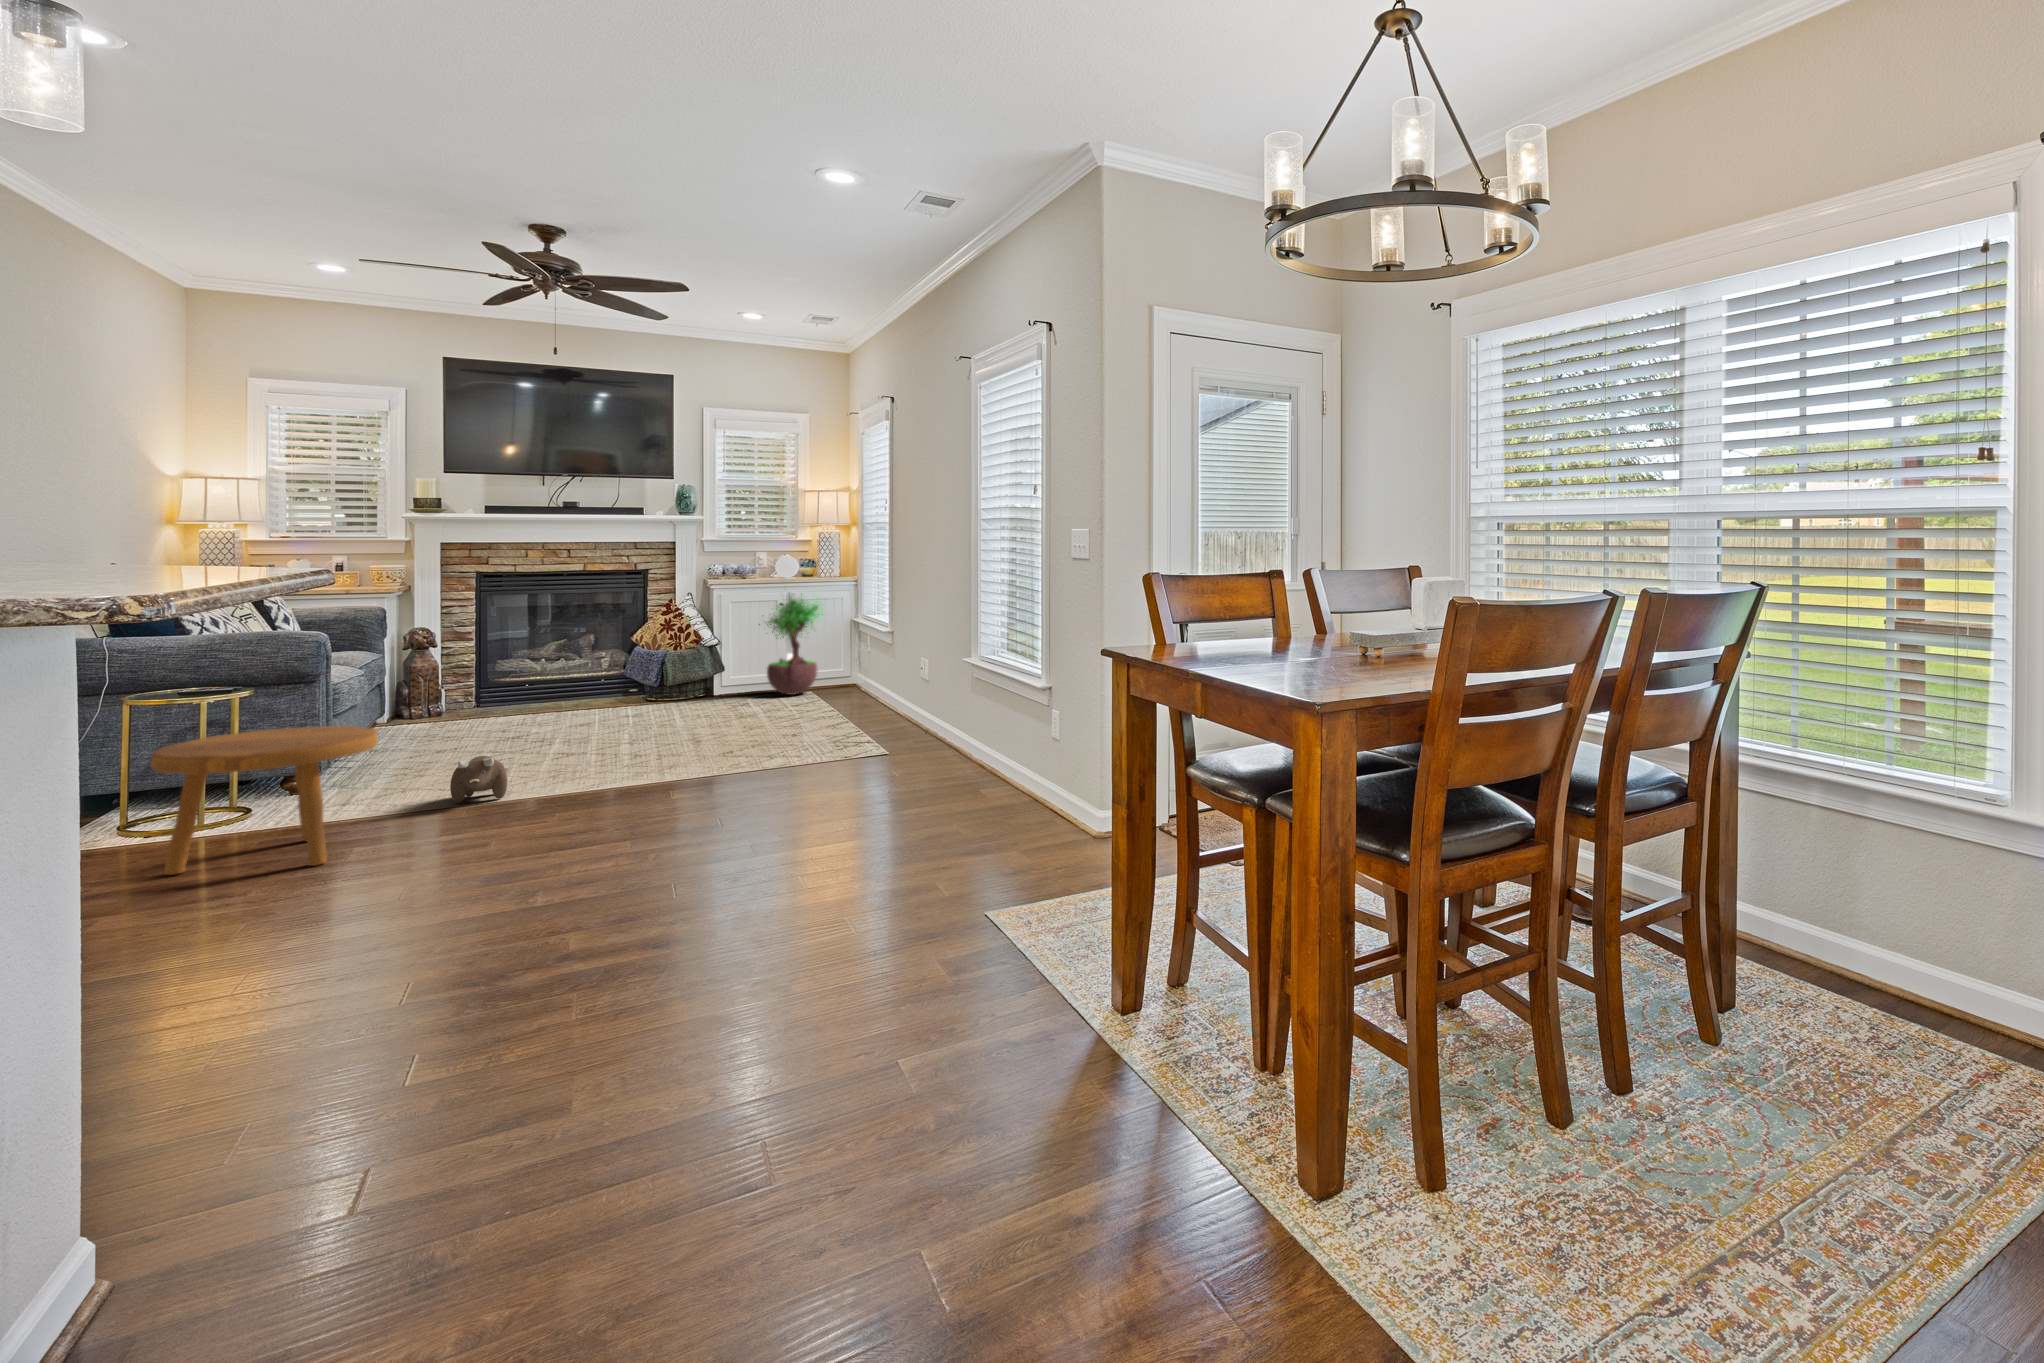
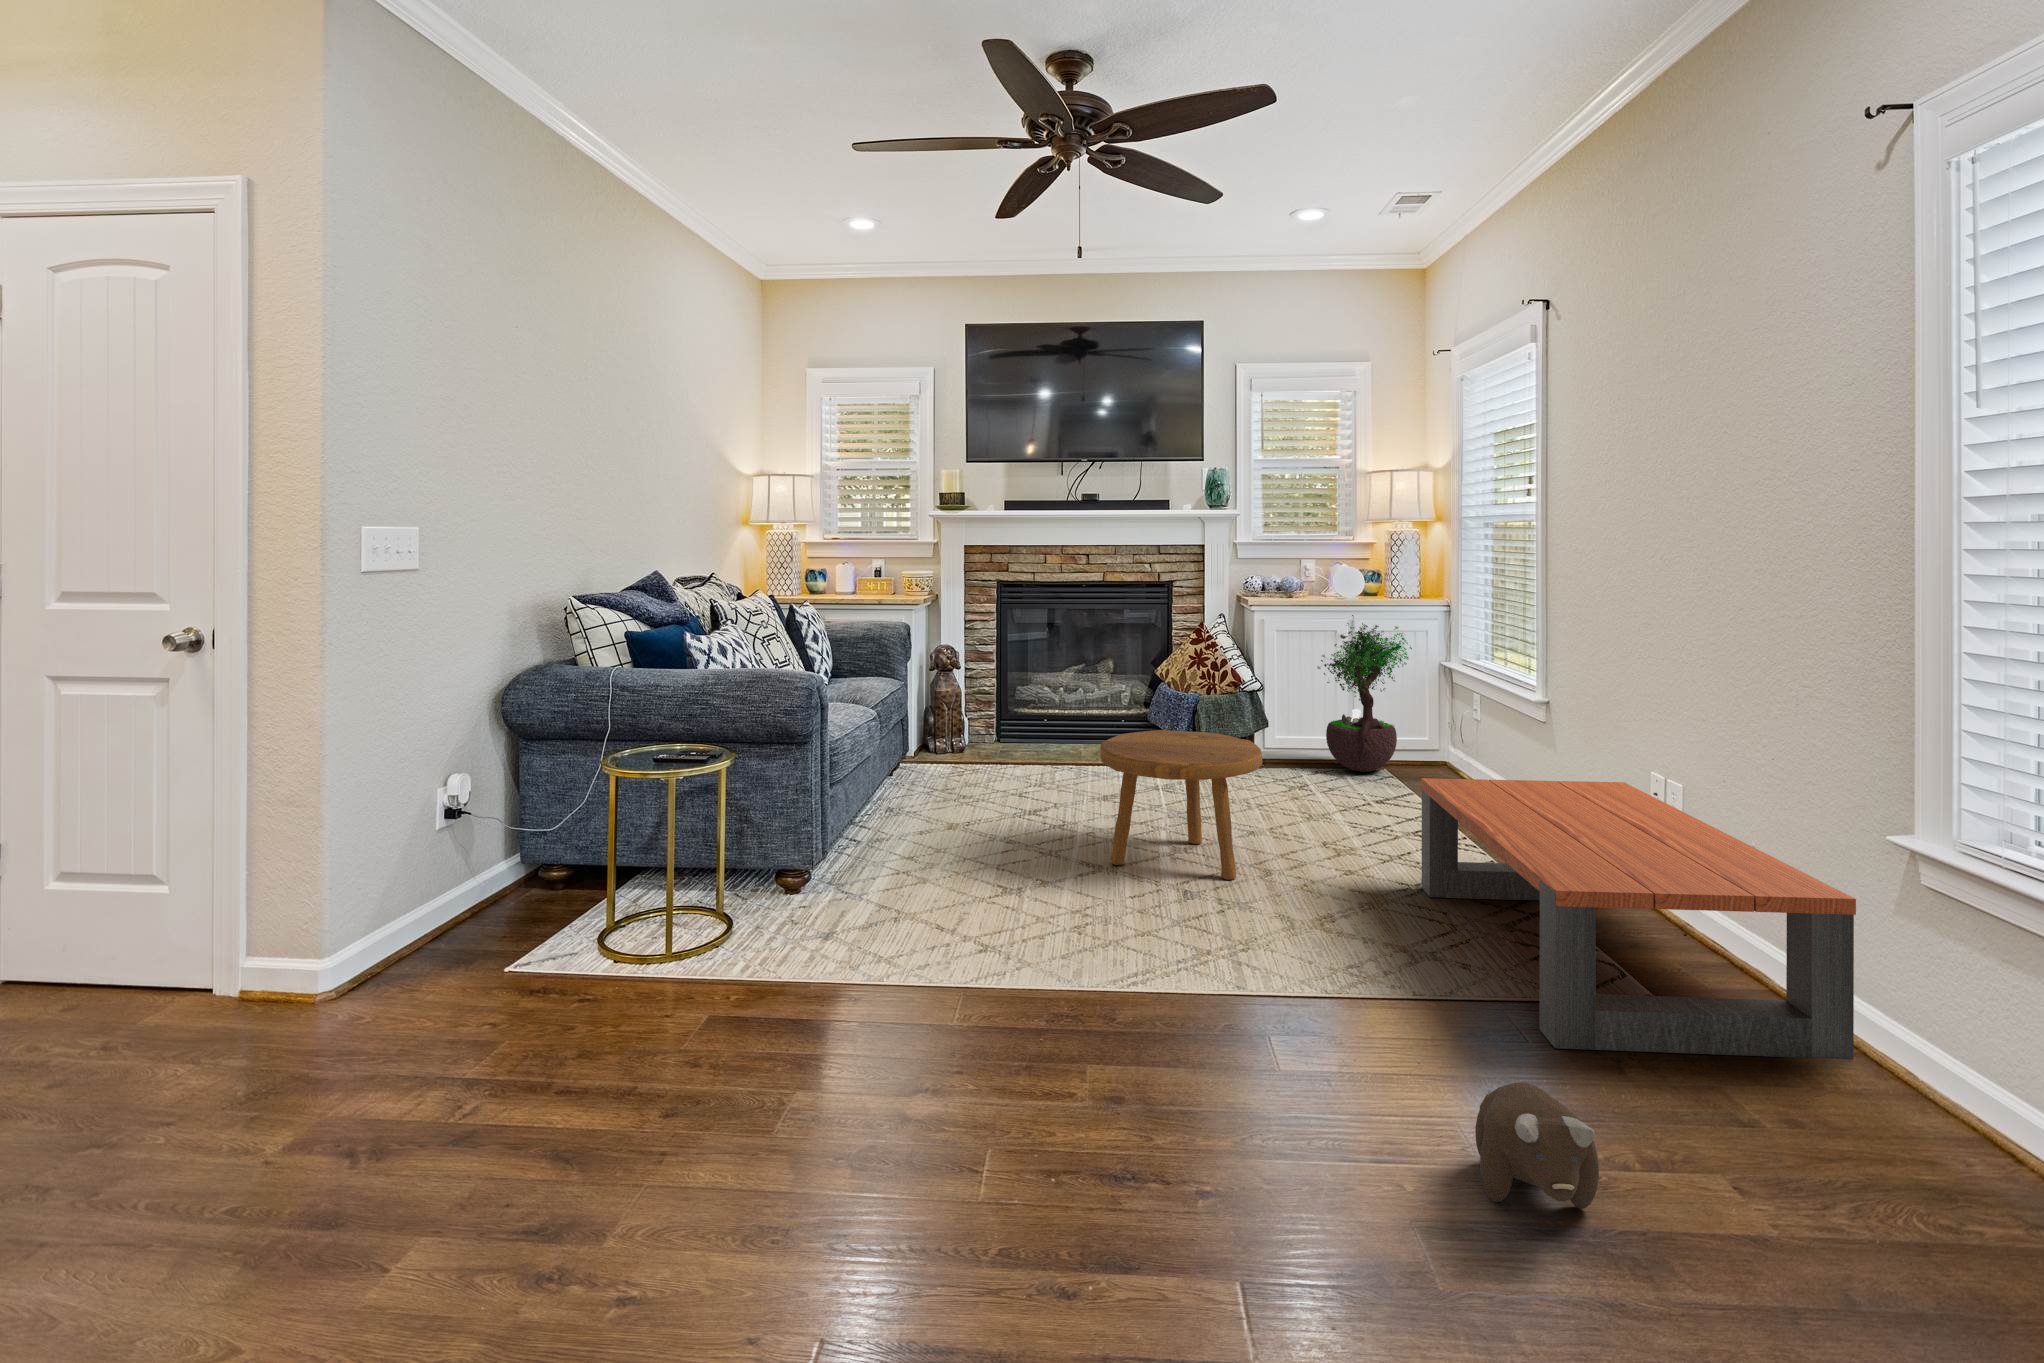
coffee table: none [802,663,971,769] -> present [1421,778,1856,1060]
footstool: present [151,726,378,875] -> present [1100,730,1262,880]
plush toy: present [450,756,507,803] -> present [1475,1082,1599,1209]

